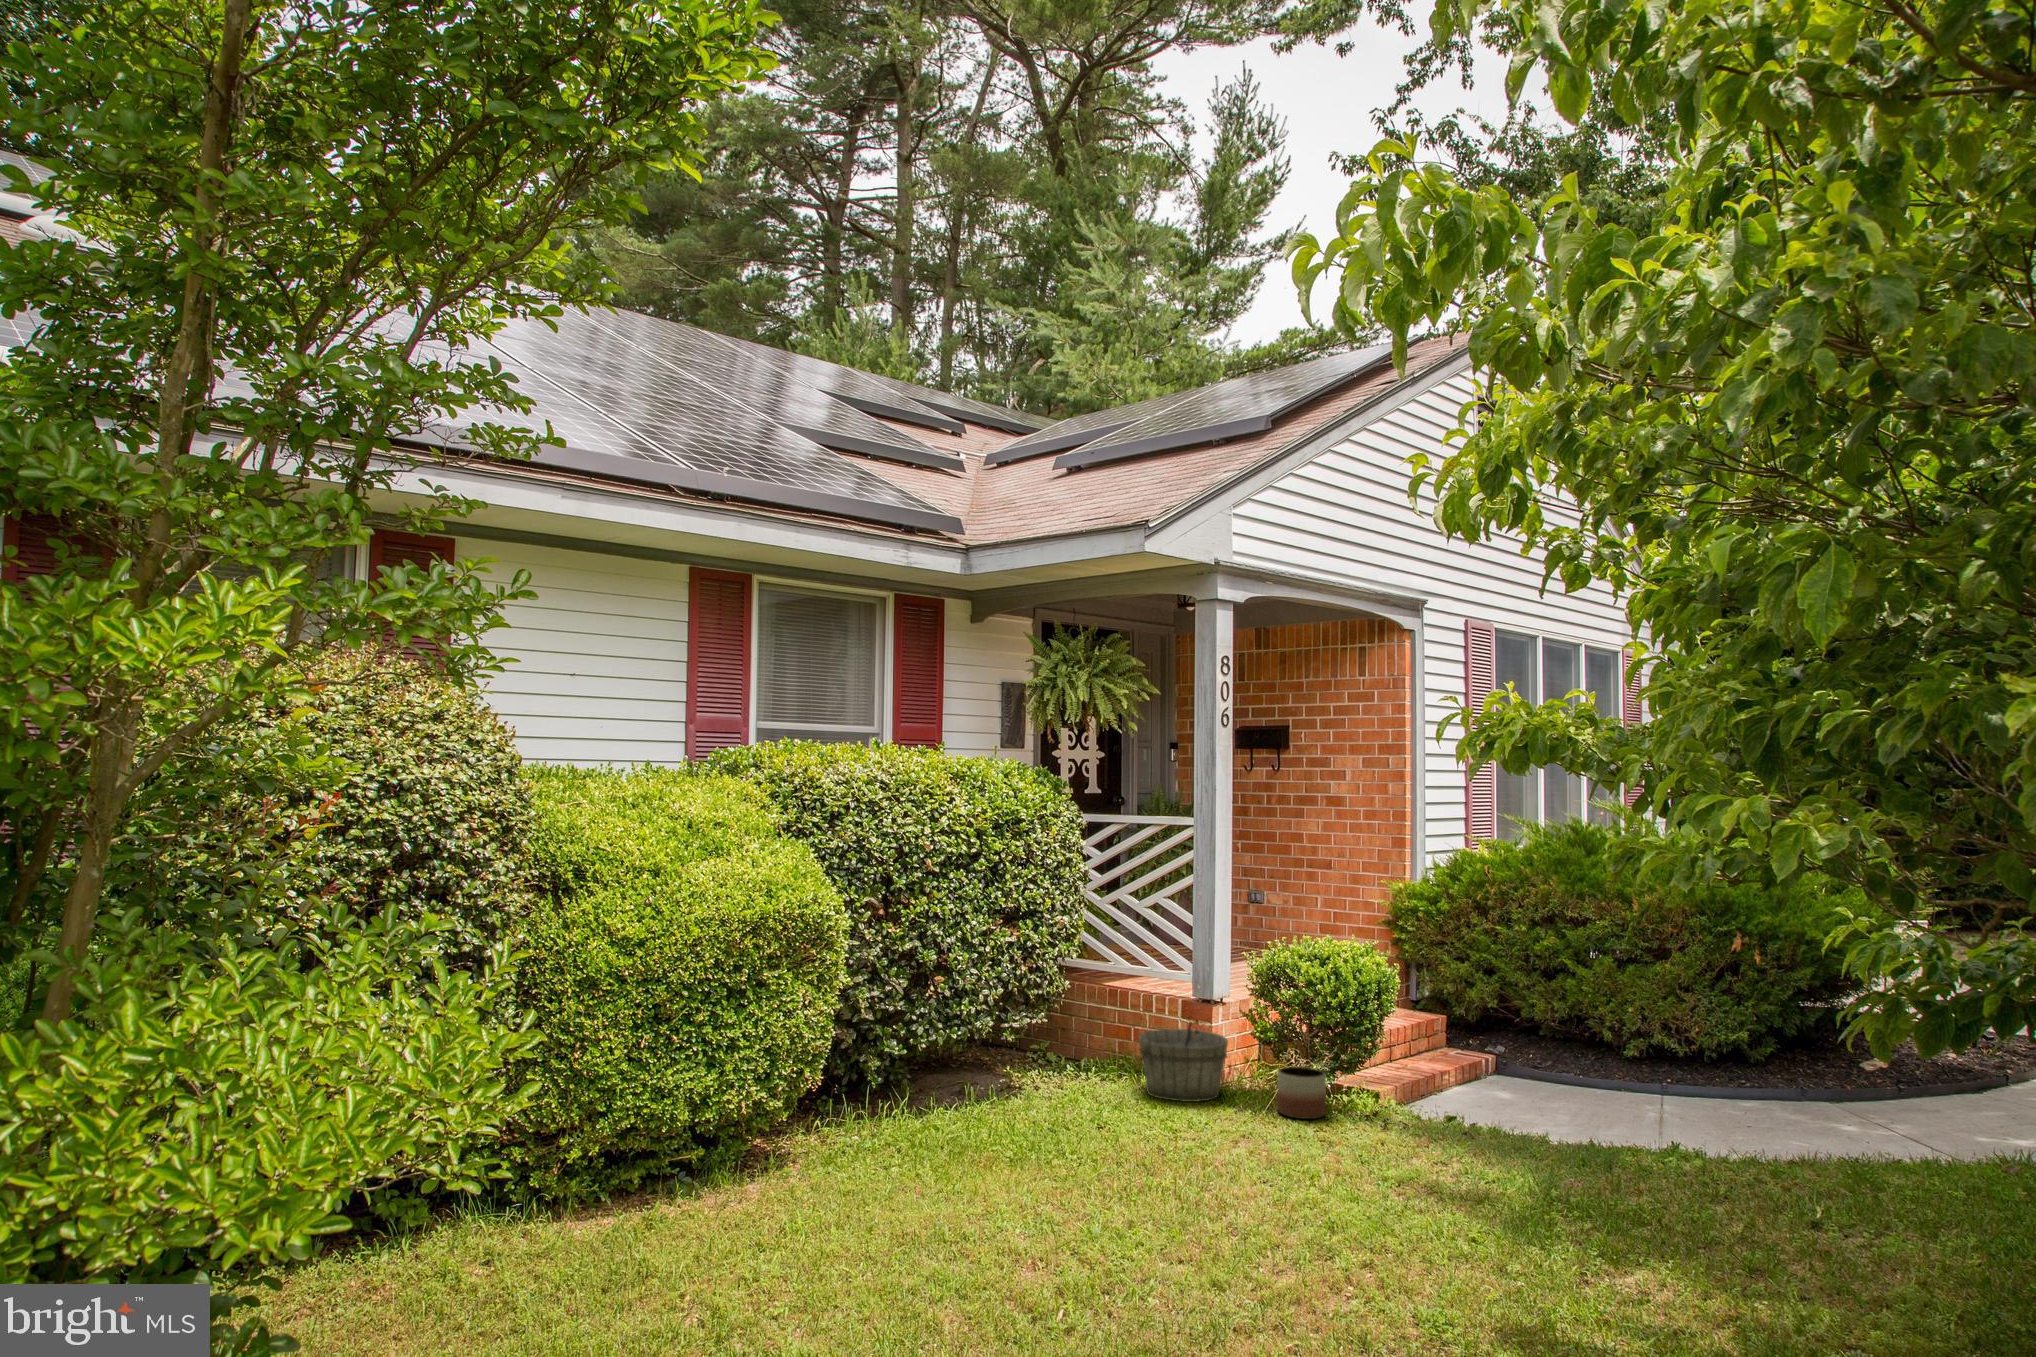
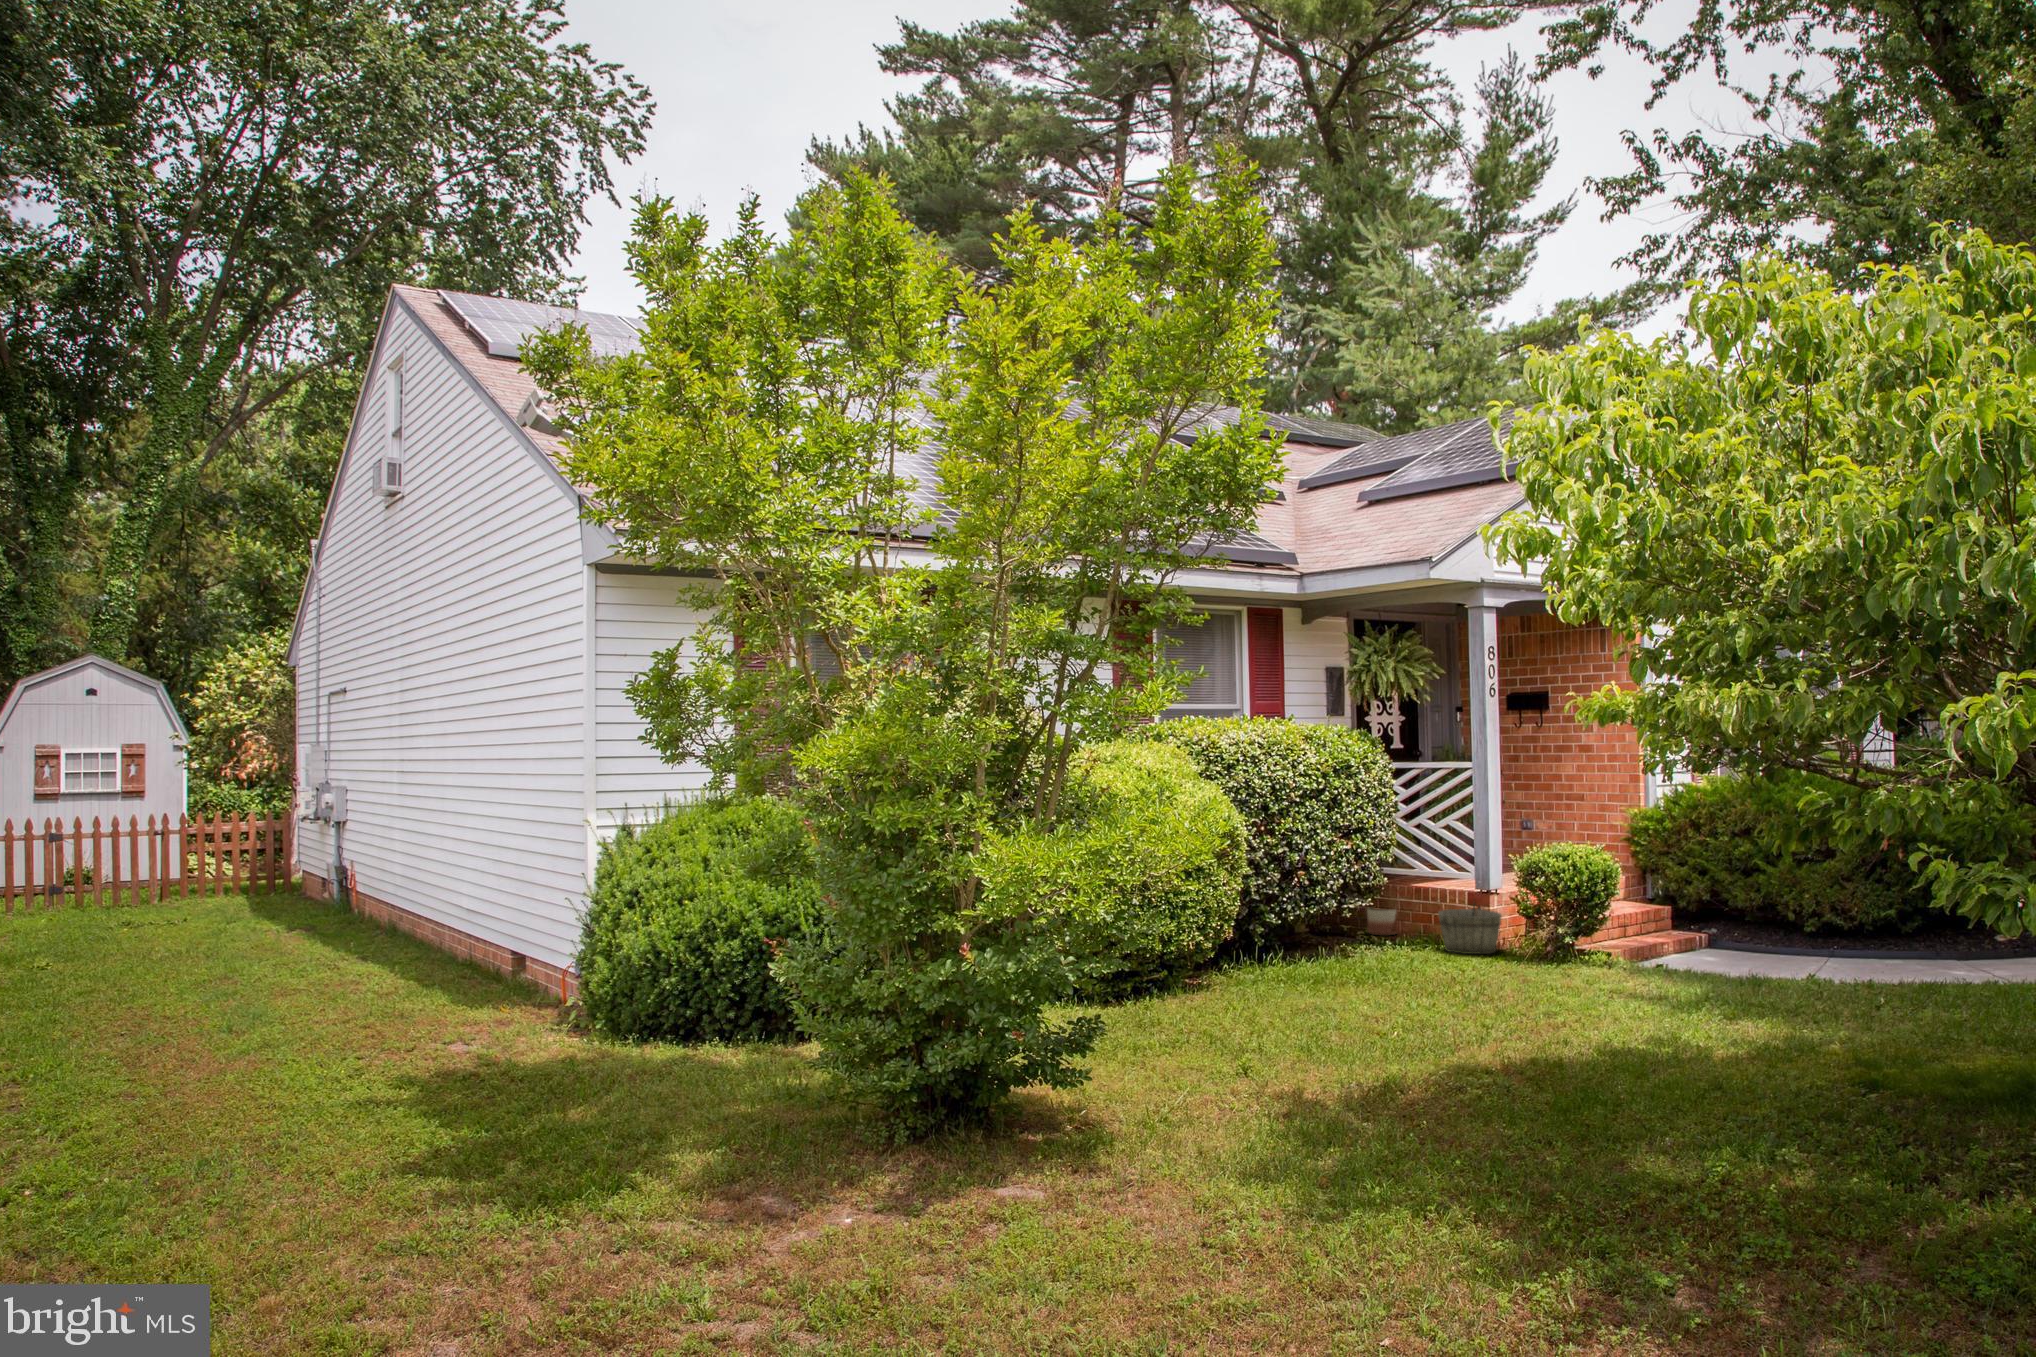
planter: present [1277,1066,1326,1119] -> present [1367,907,1396,936]

